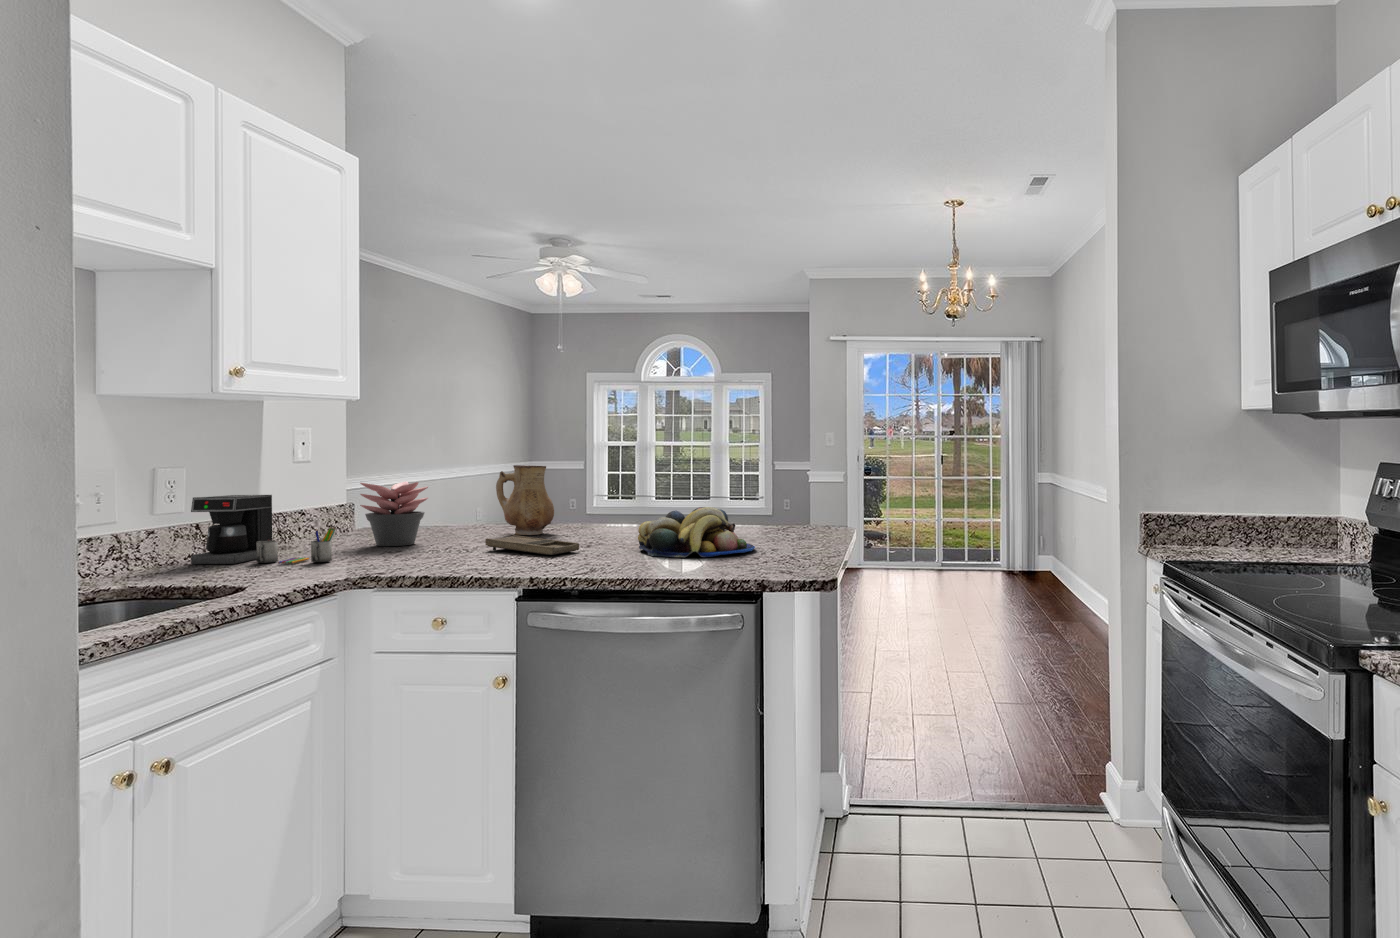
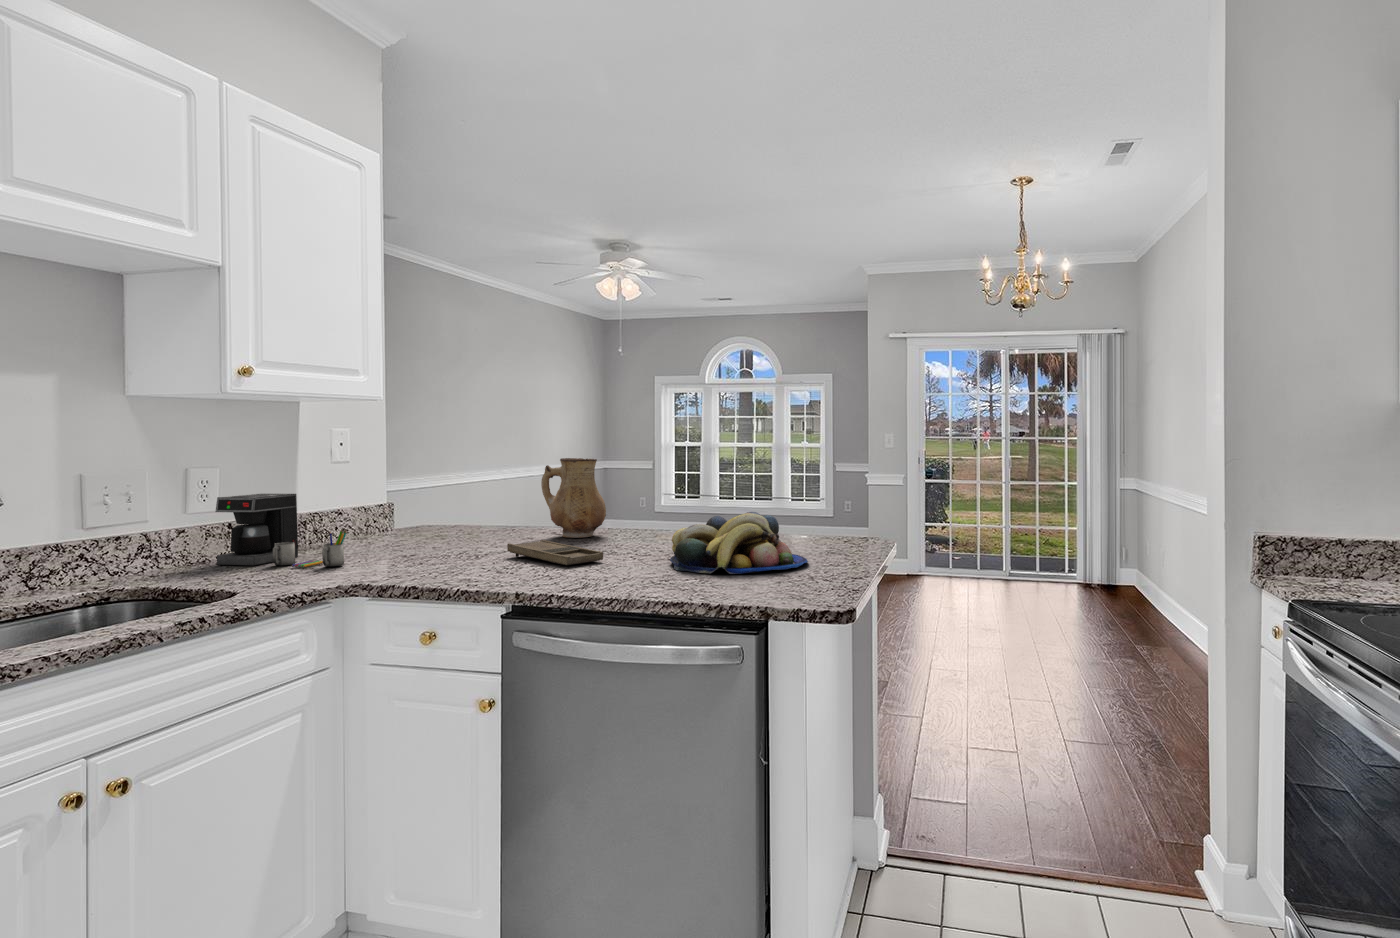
succulent plant: present [360,481,428,546] -> none [389,478,461,548]

